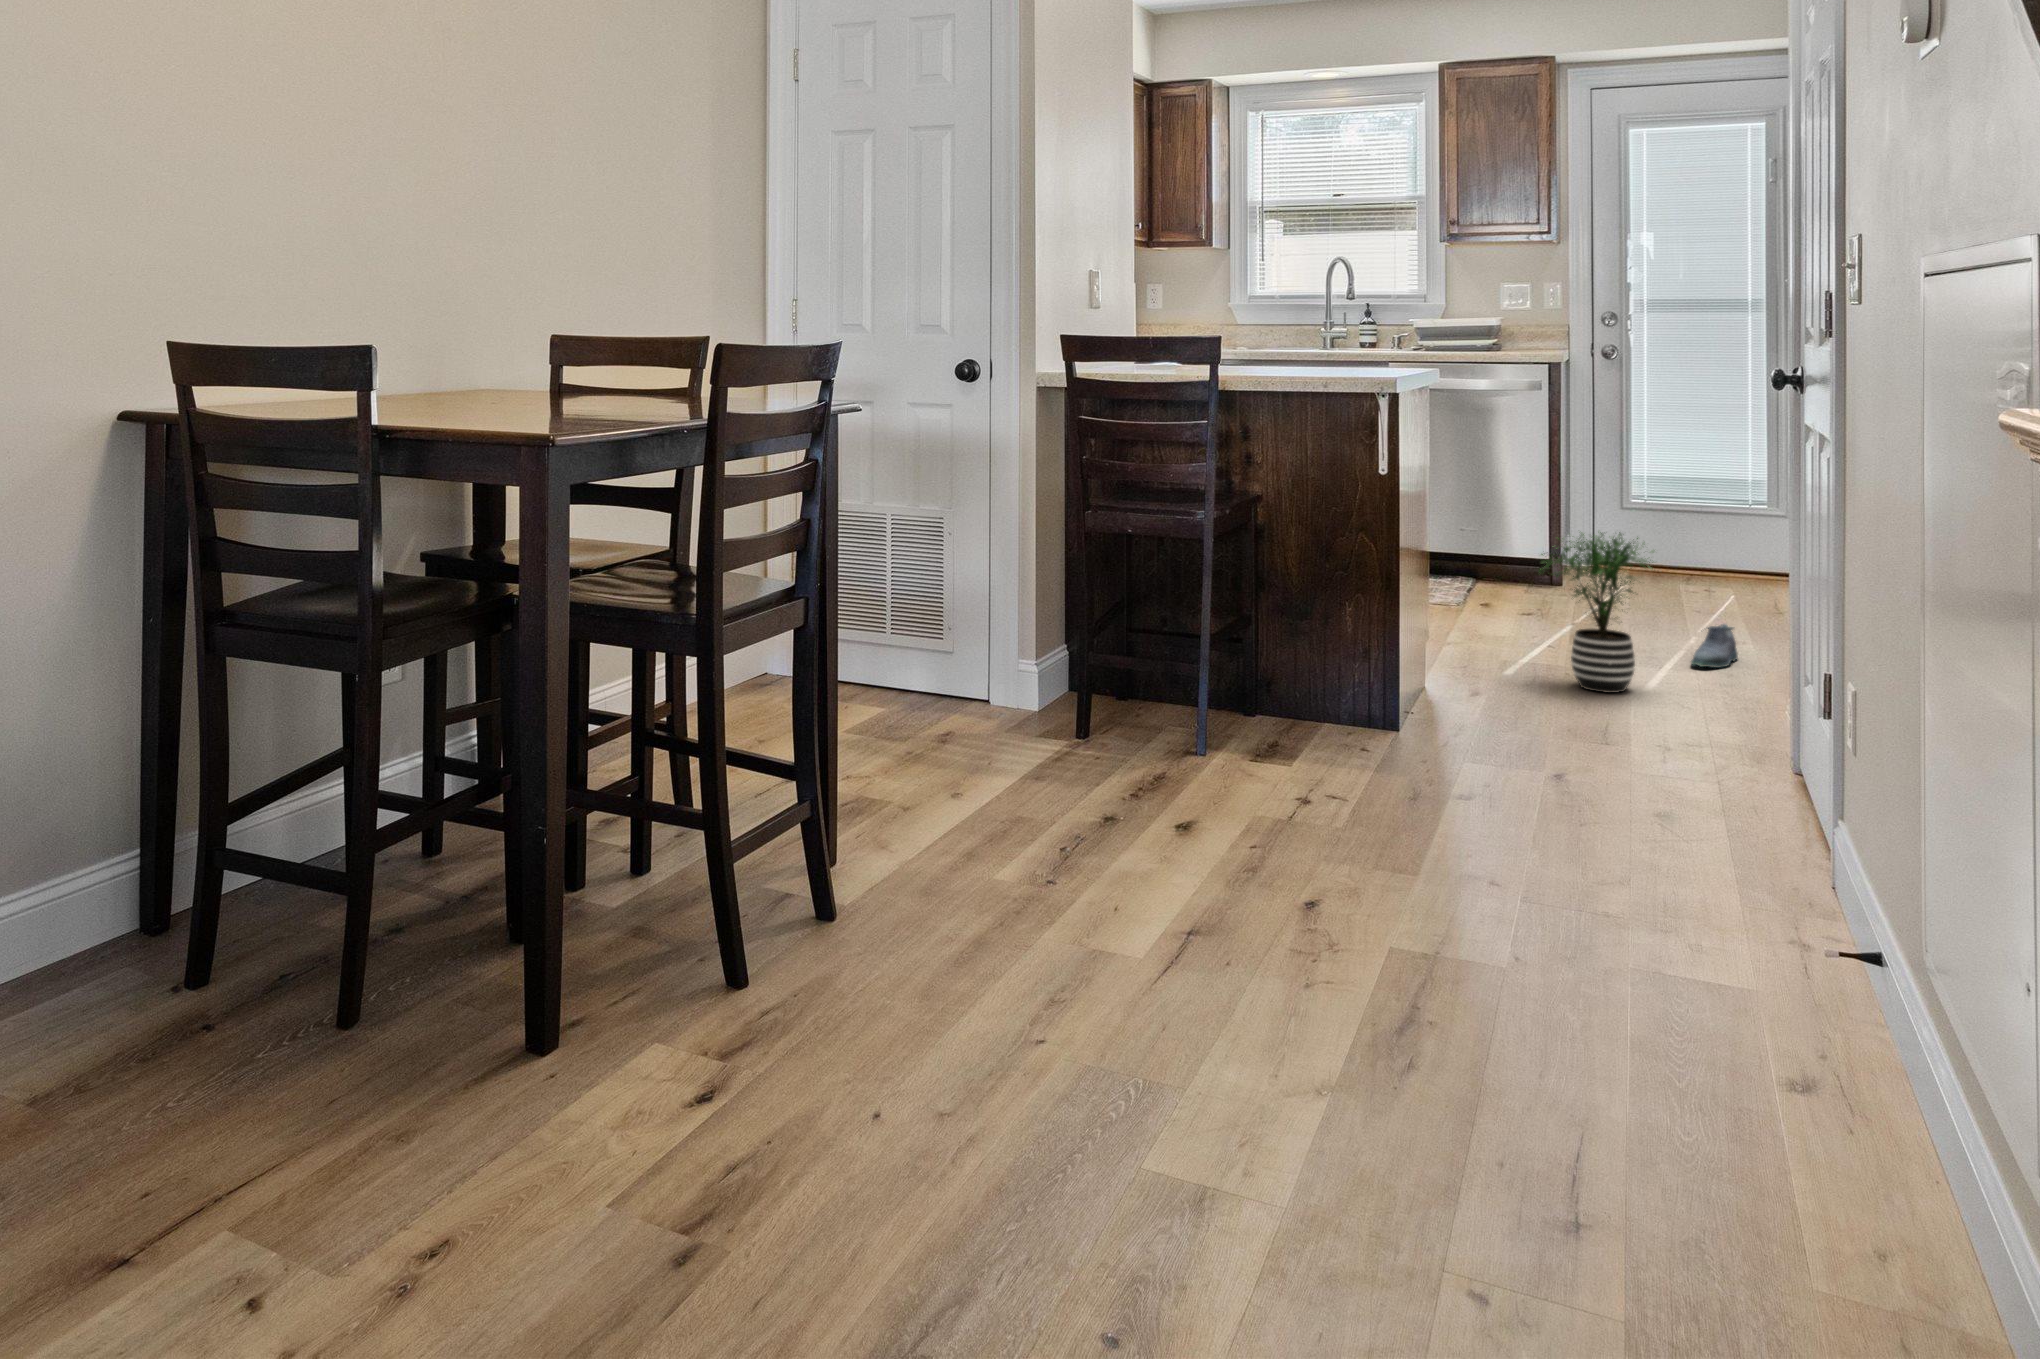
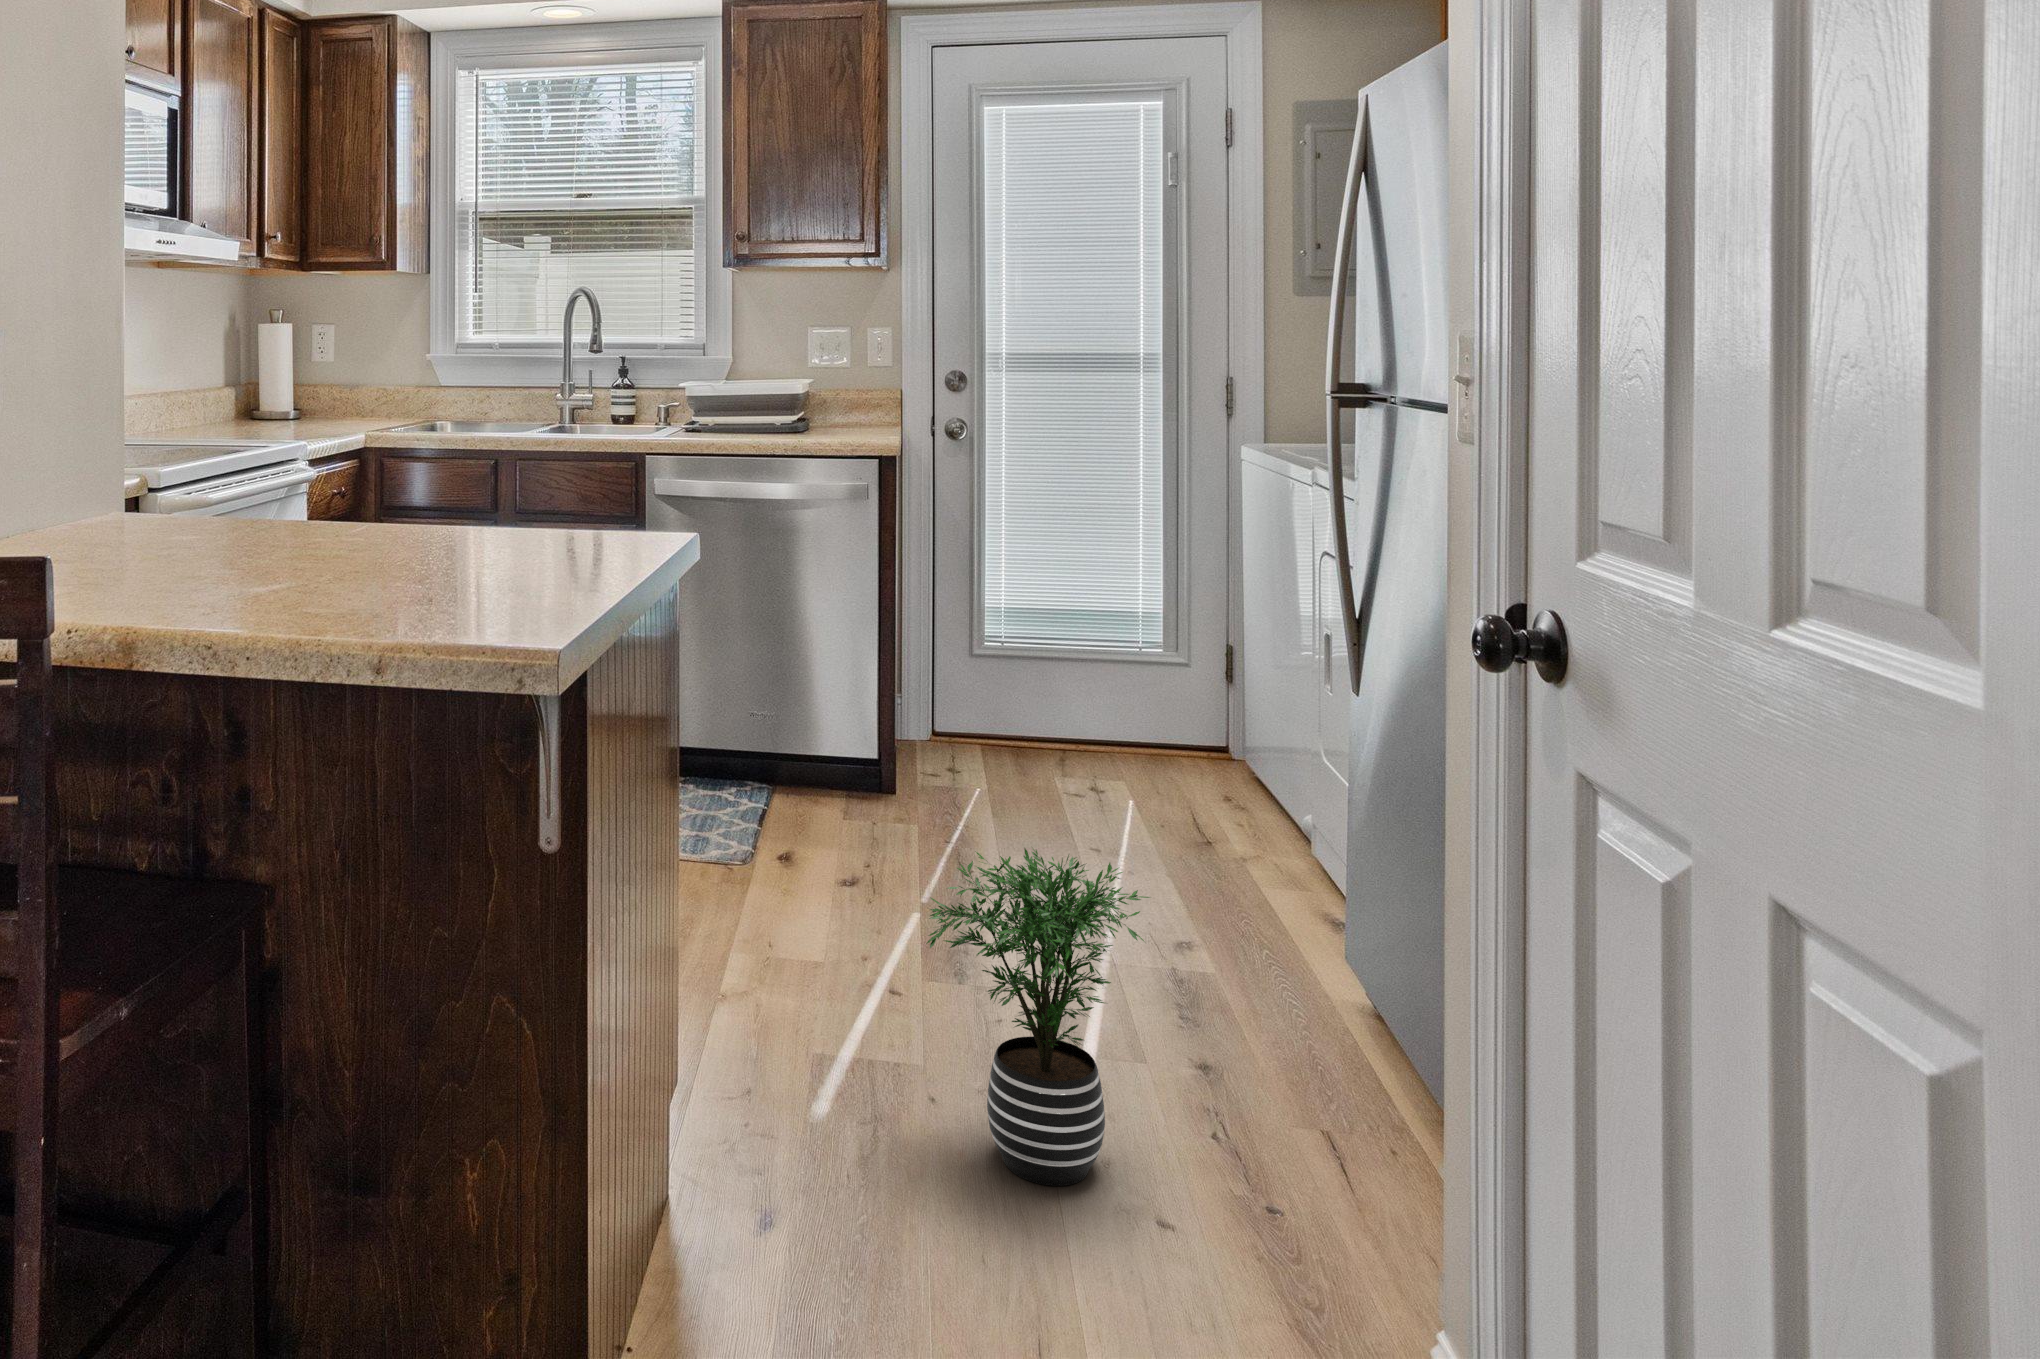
shoe: present [1691,624,1738,668] -> none [1160,947,1223,1054]

